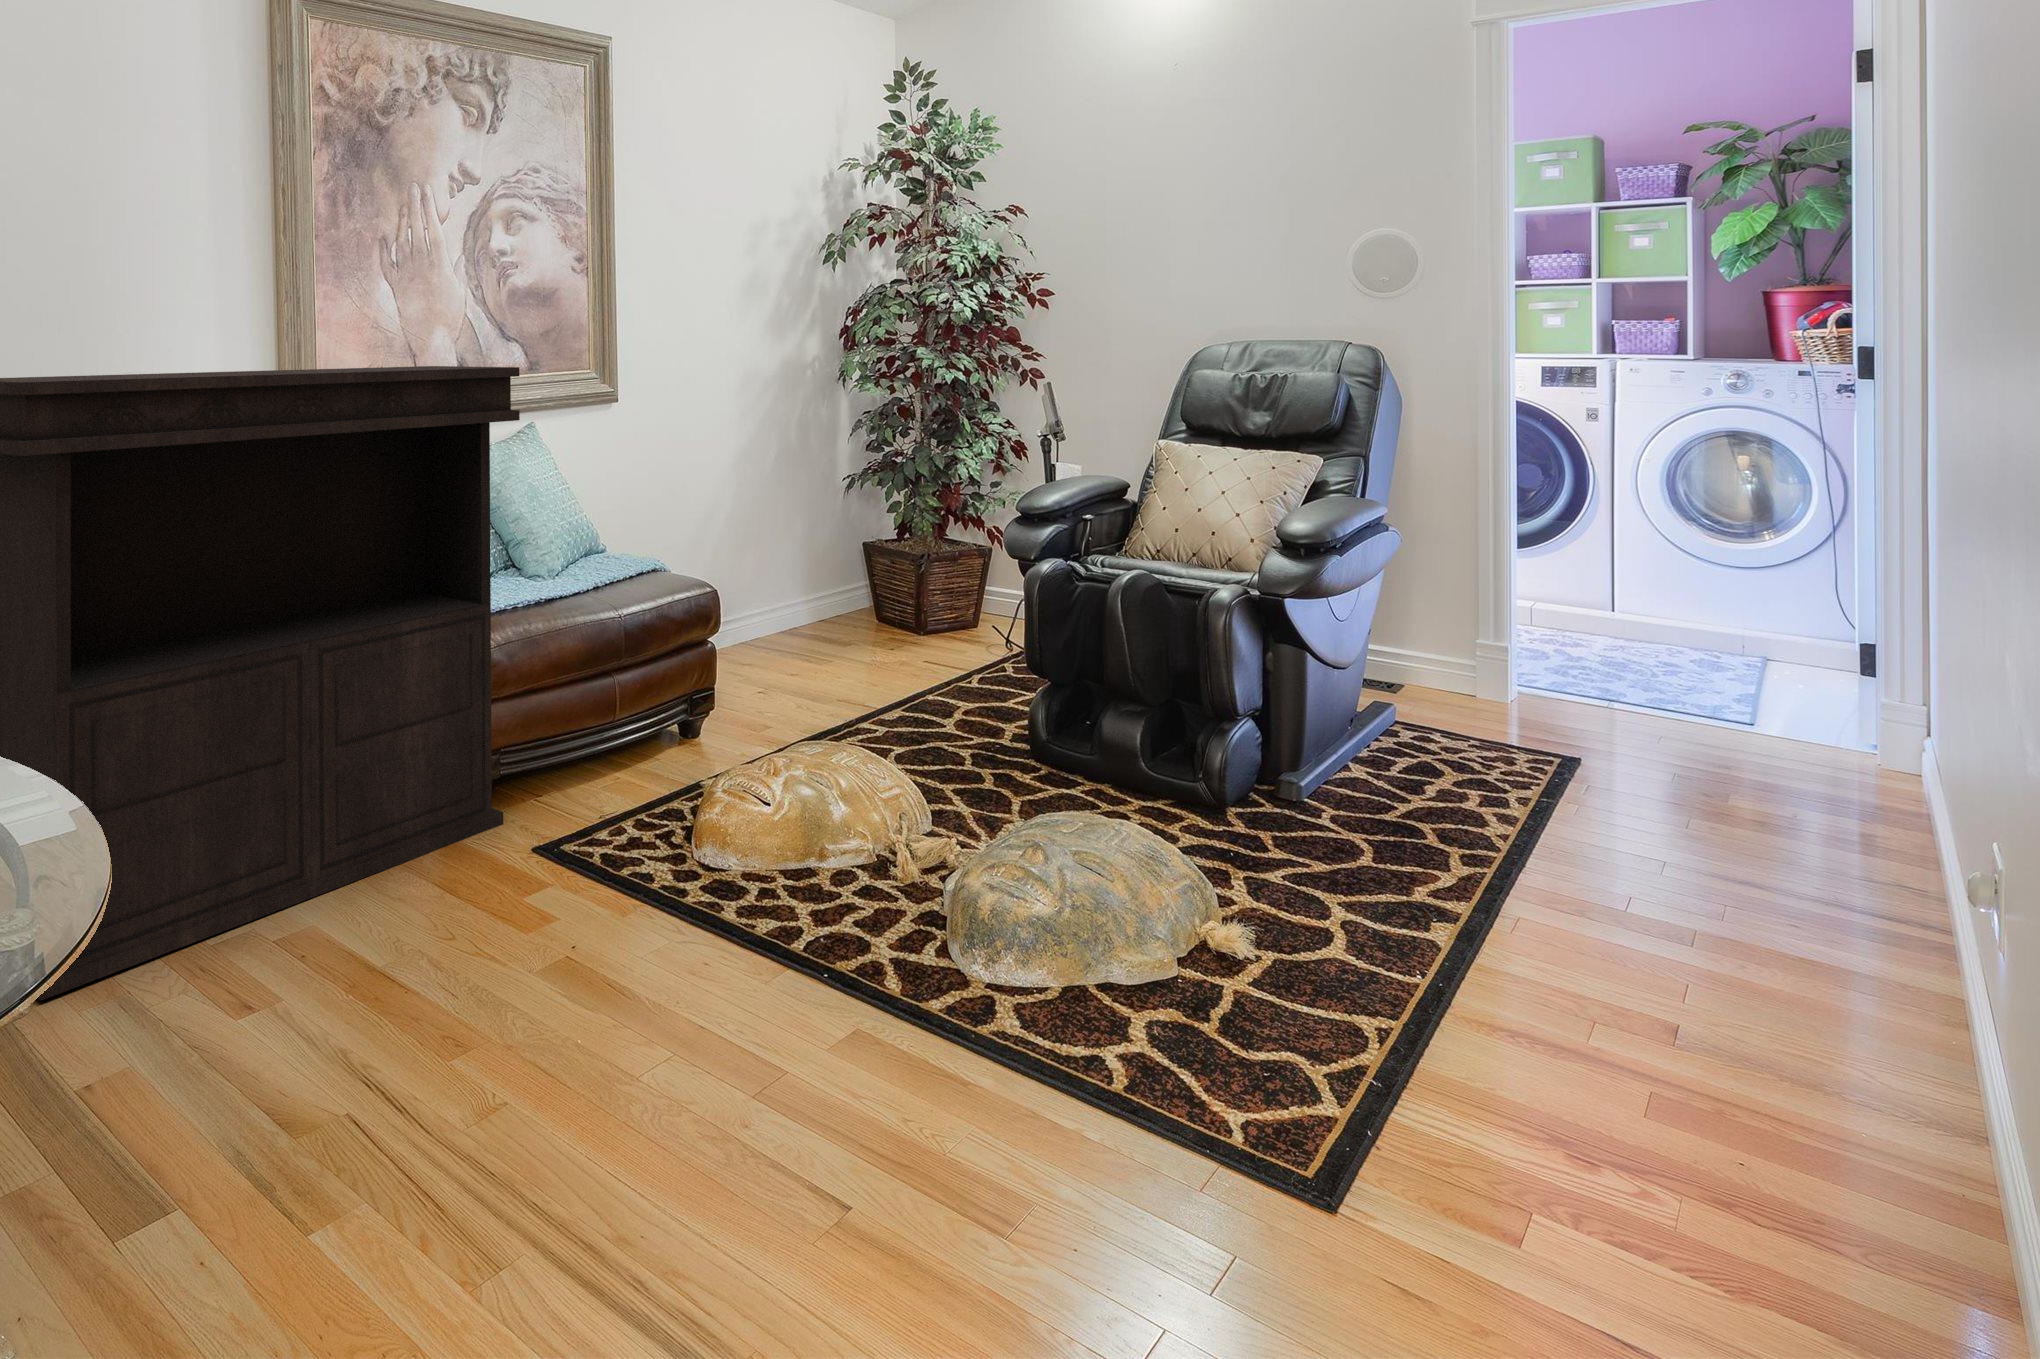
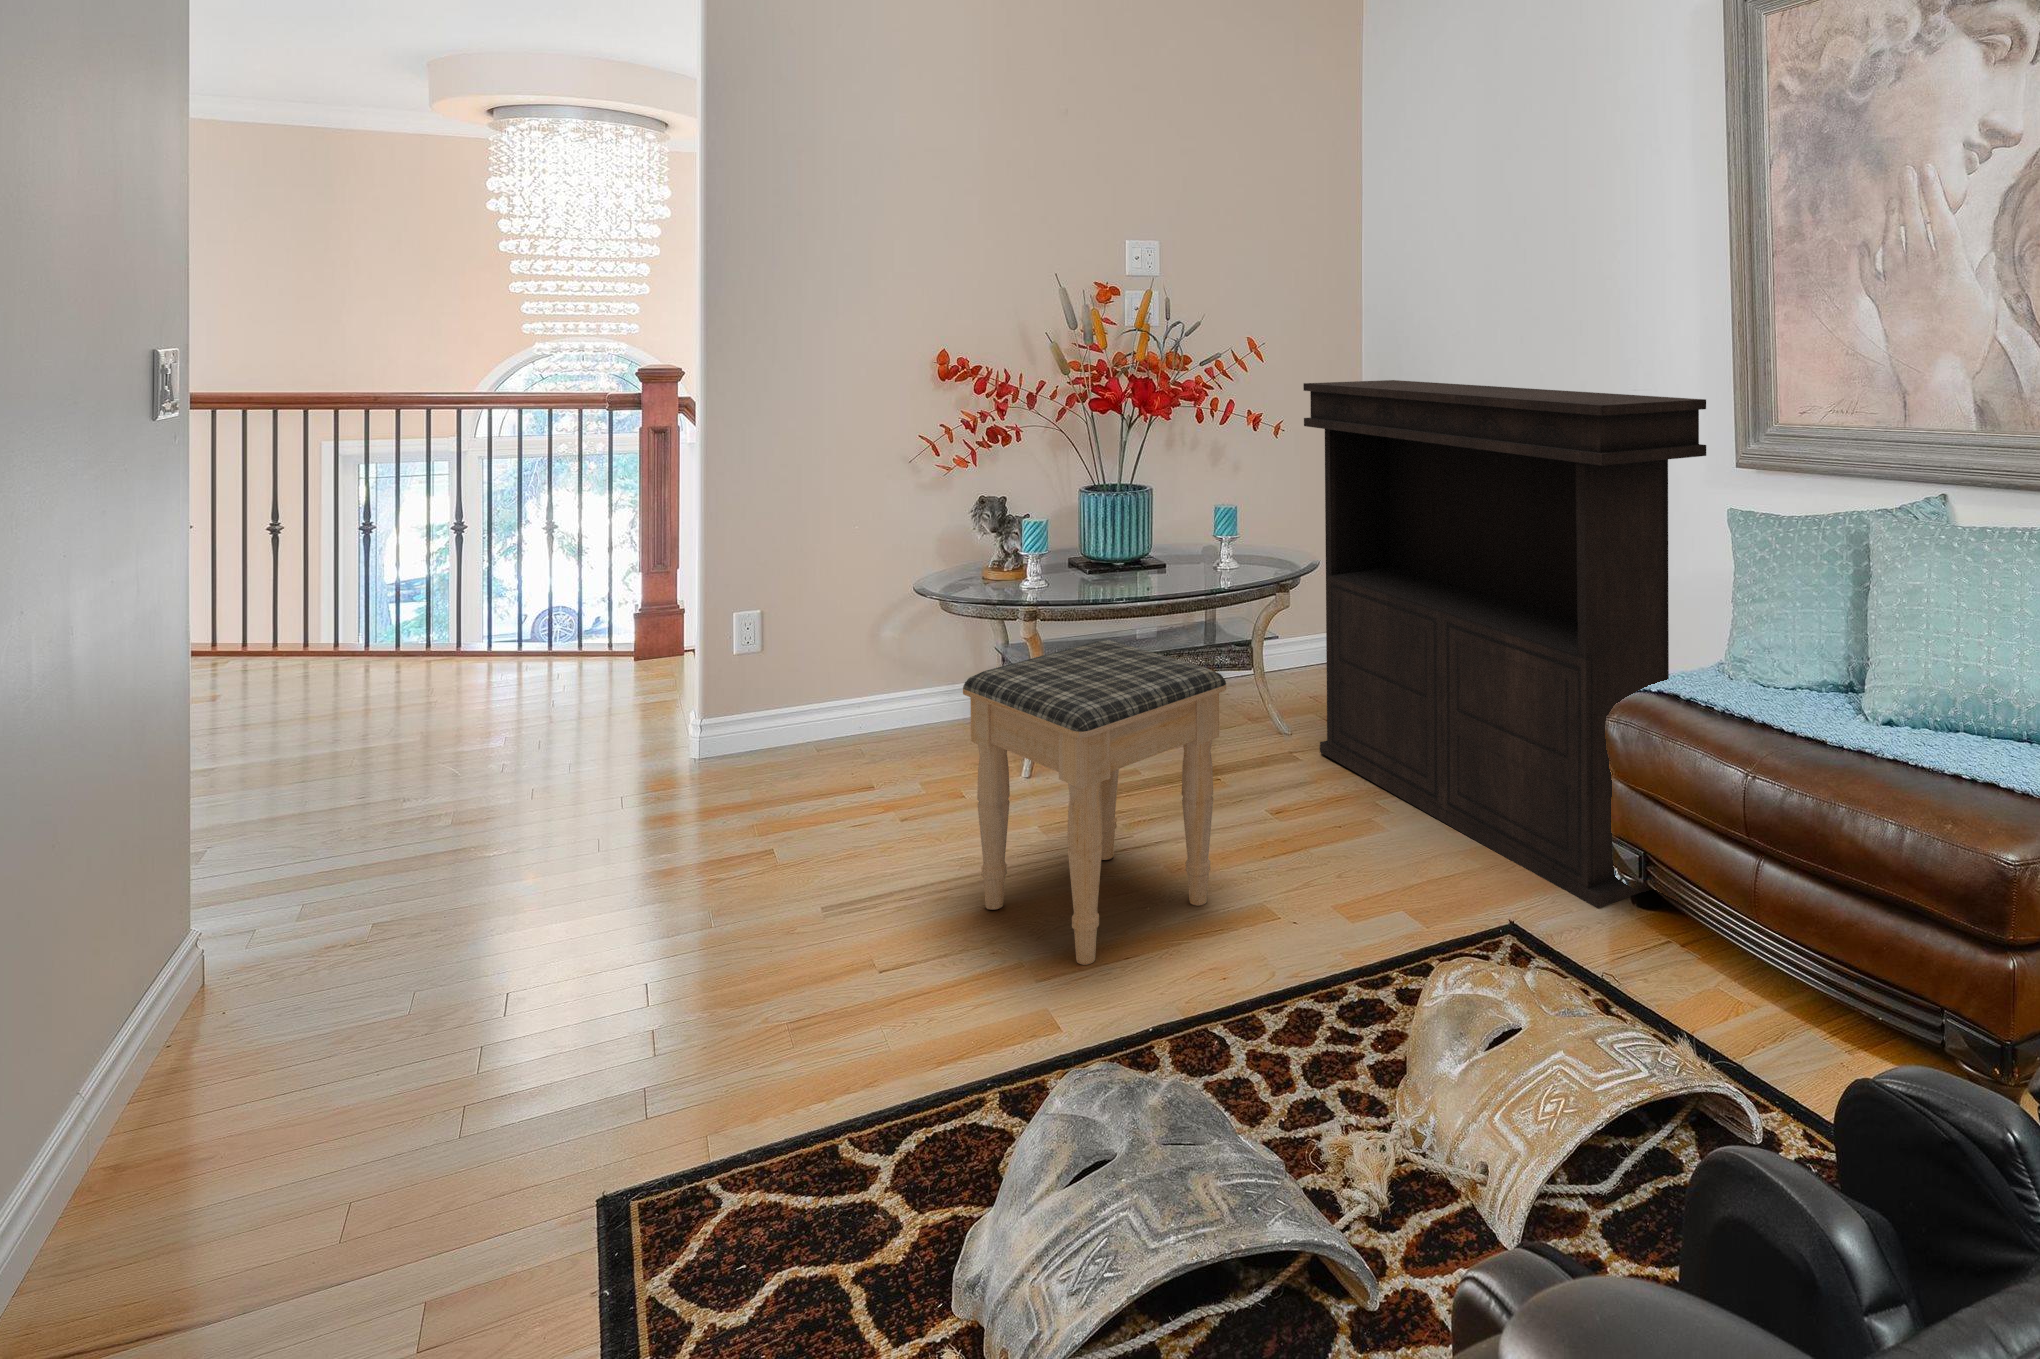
footstool: none [410,711,766,1173] -> present [963,640,1226,965]

